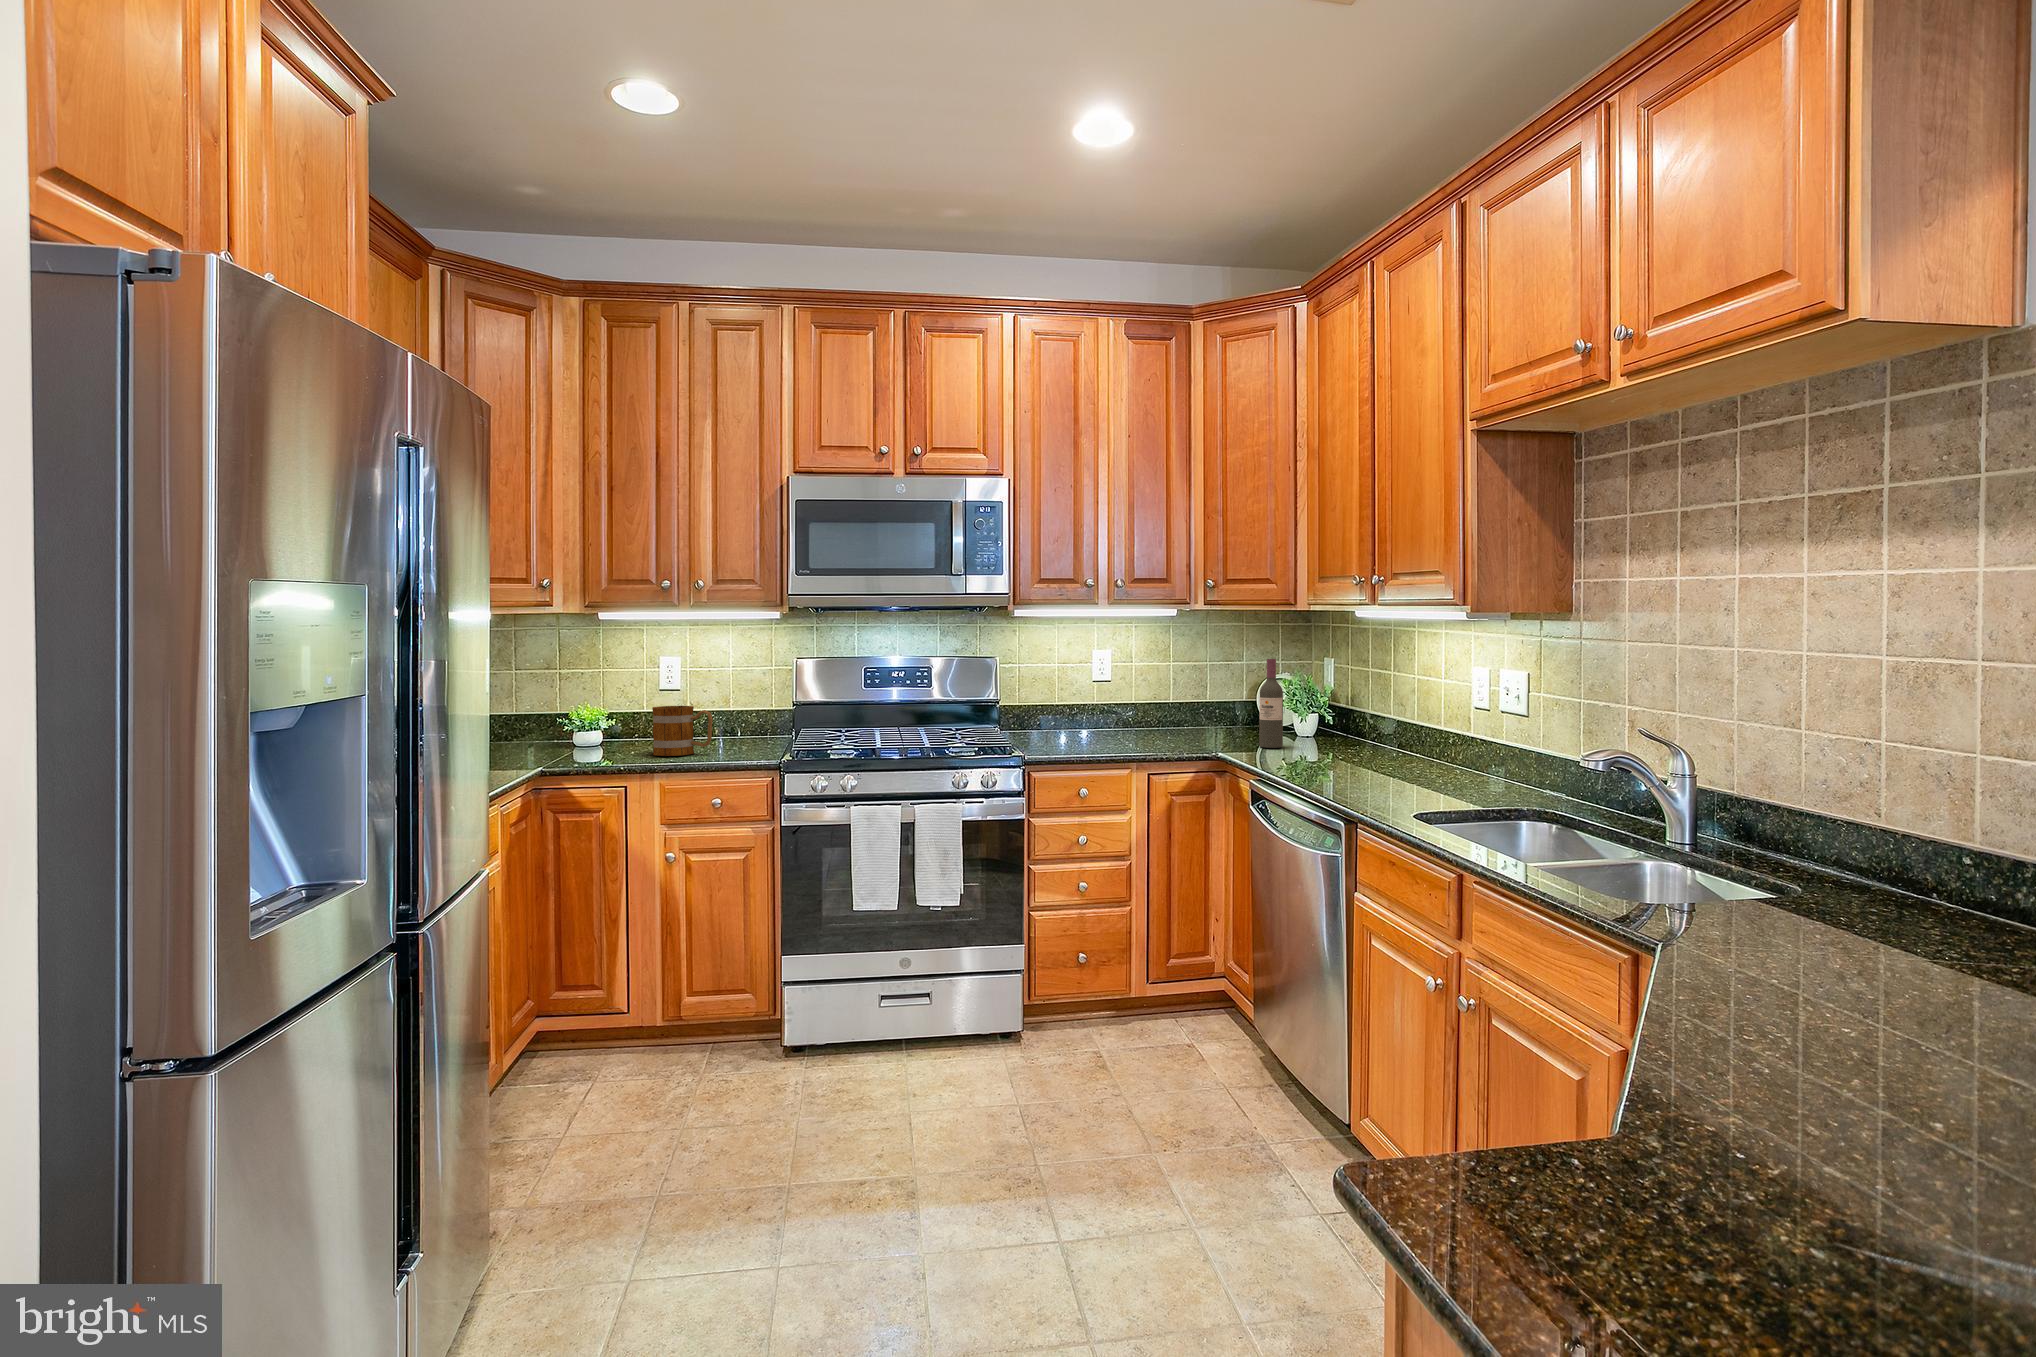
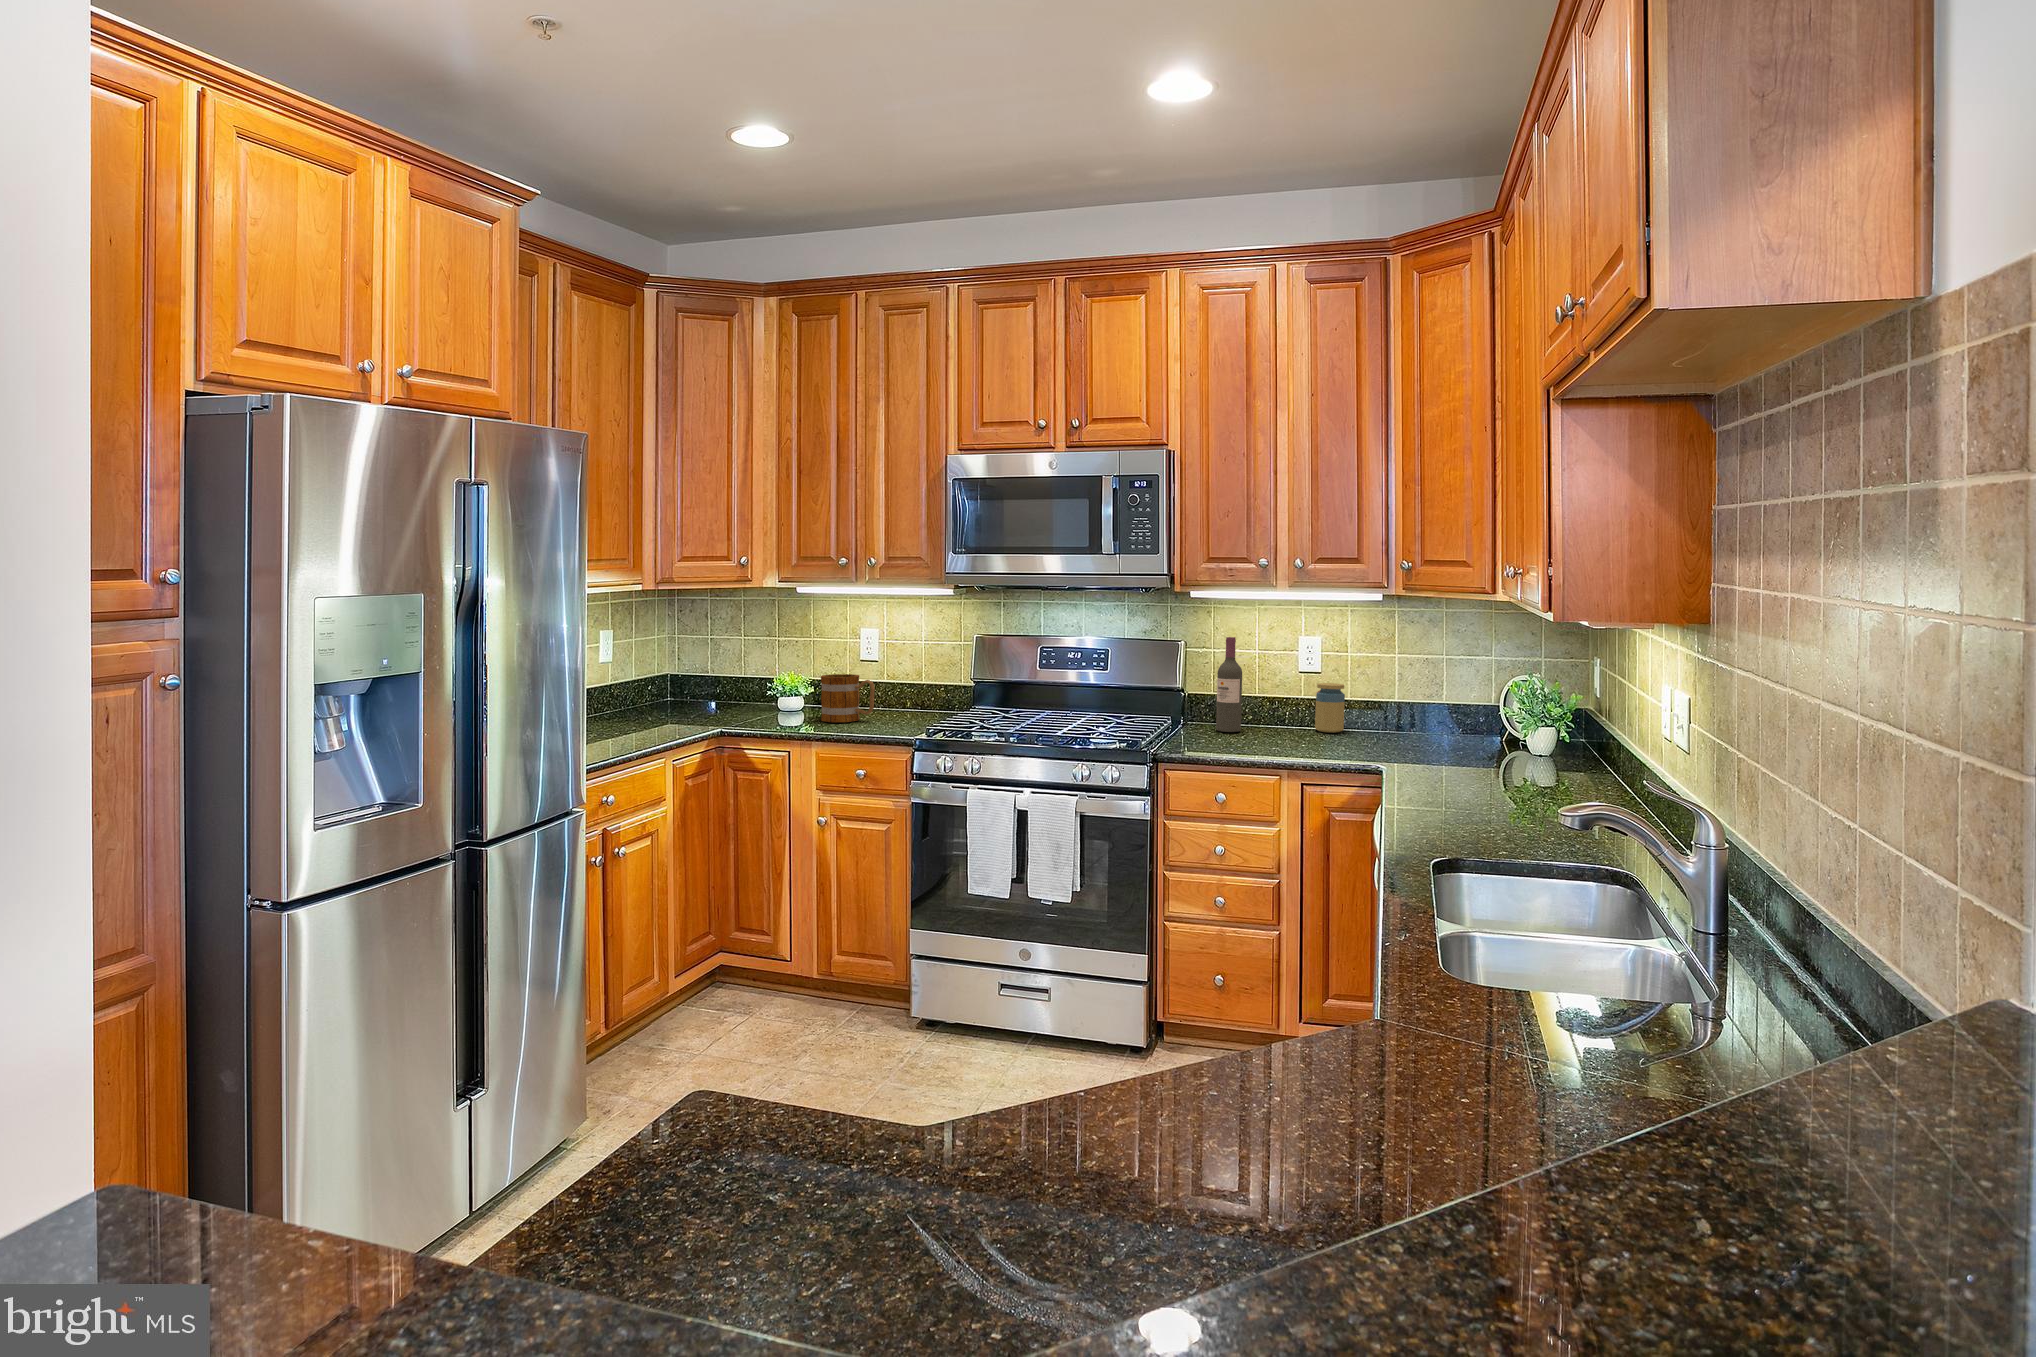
wine bottle: present [1259,659,1283,748] -> present [1216,637,1242,732]
jar: none [1148,701,1174,746] -> present [1315,683,1345,733]

